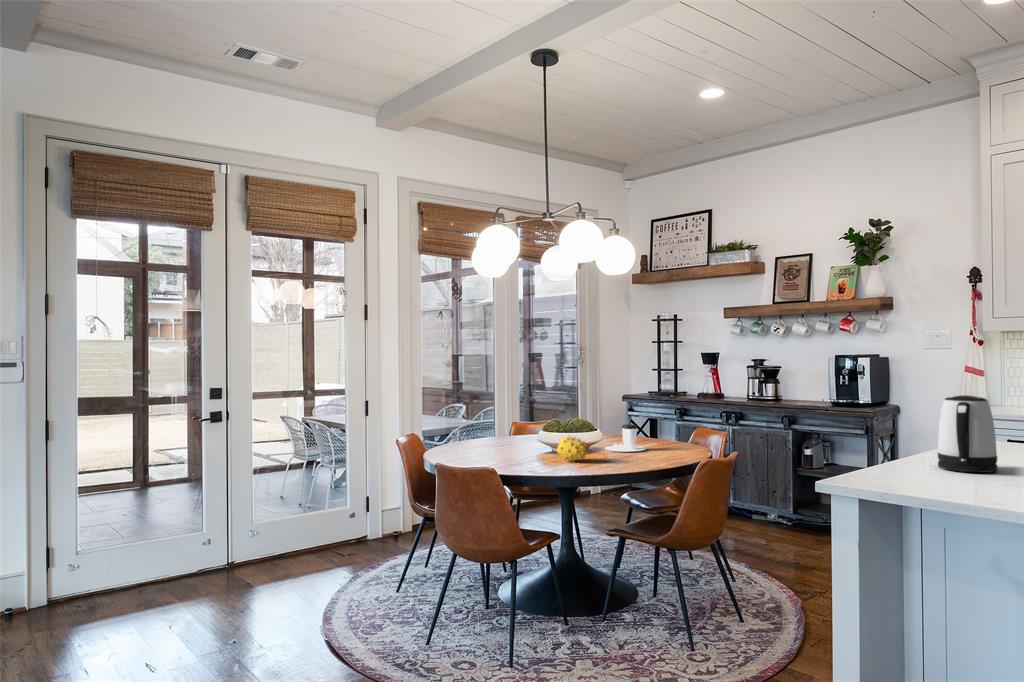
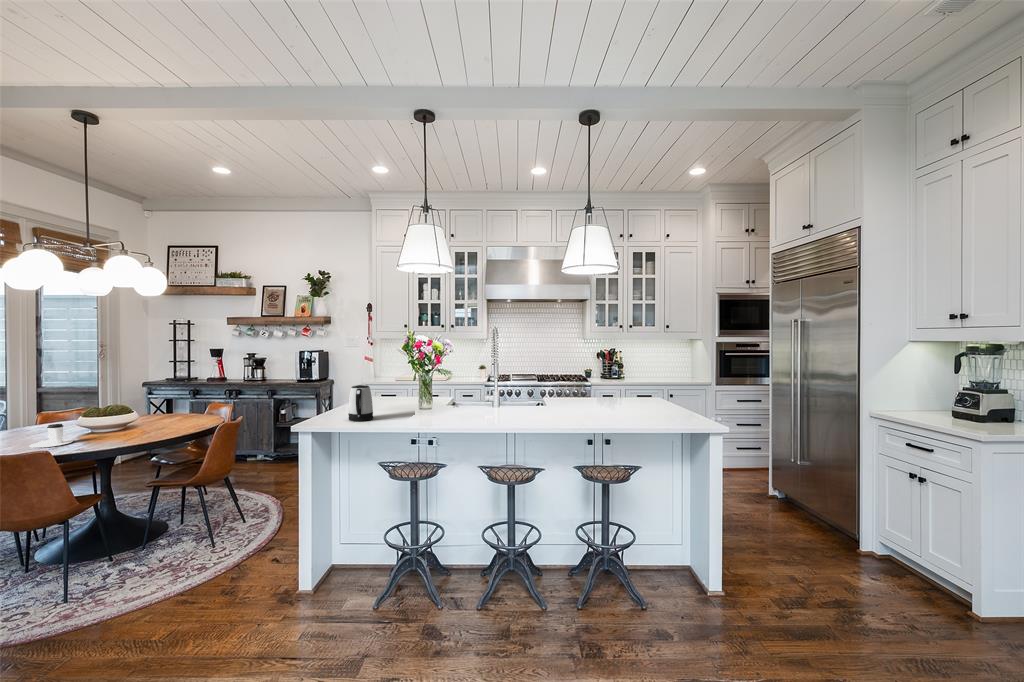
coffee cup: present [605,424,646,452] -> present [29,424,73,448]
fruit: present [557,435,590,461] -> none [99,425,131,444]

